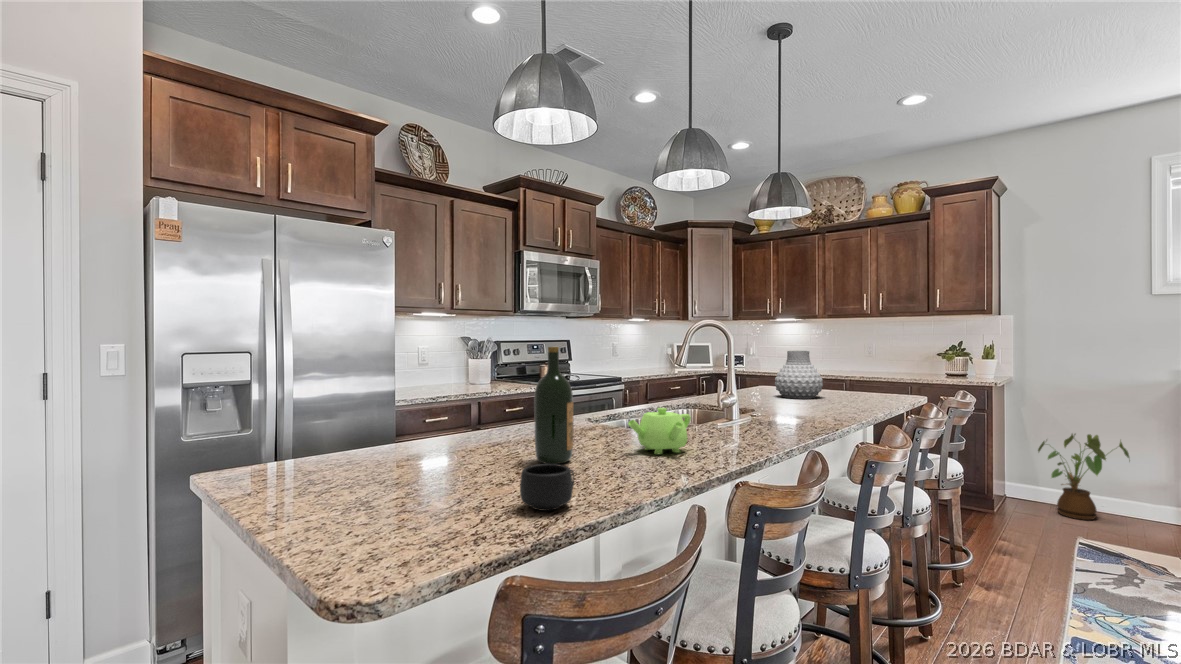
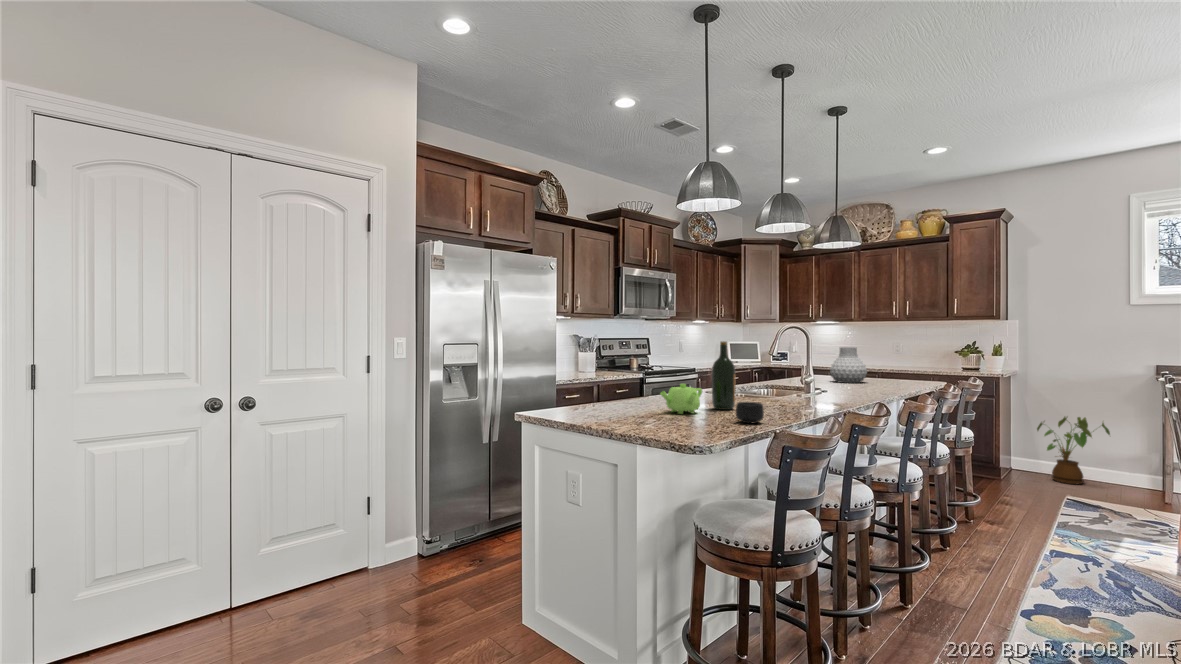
teapot: present [628,408,691,454] -> present [660,384,702,414]

